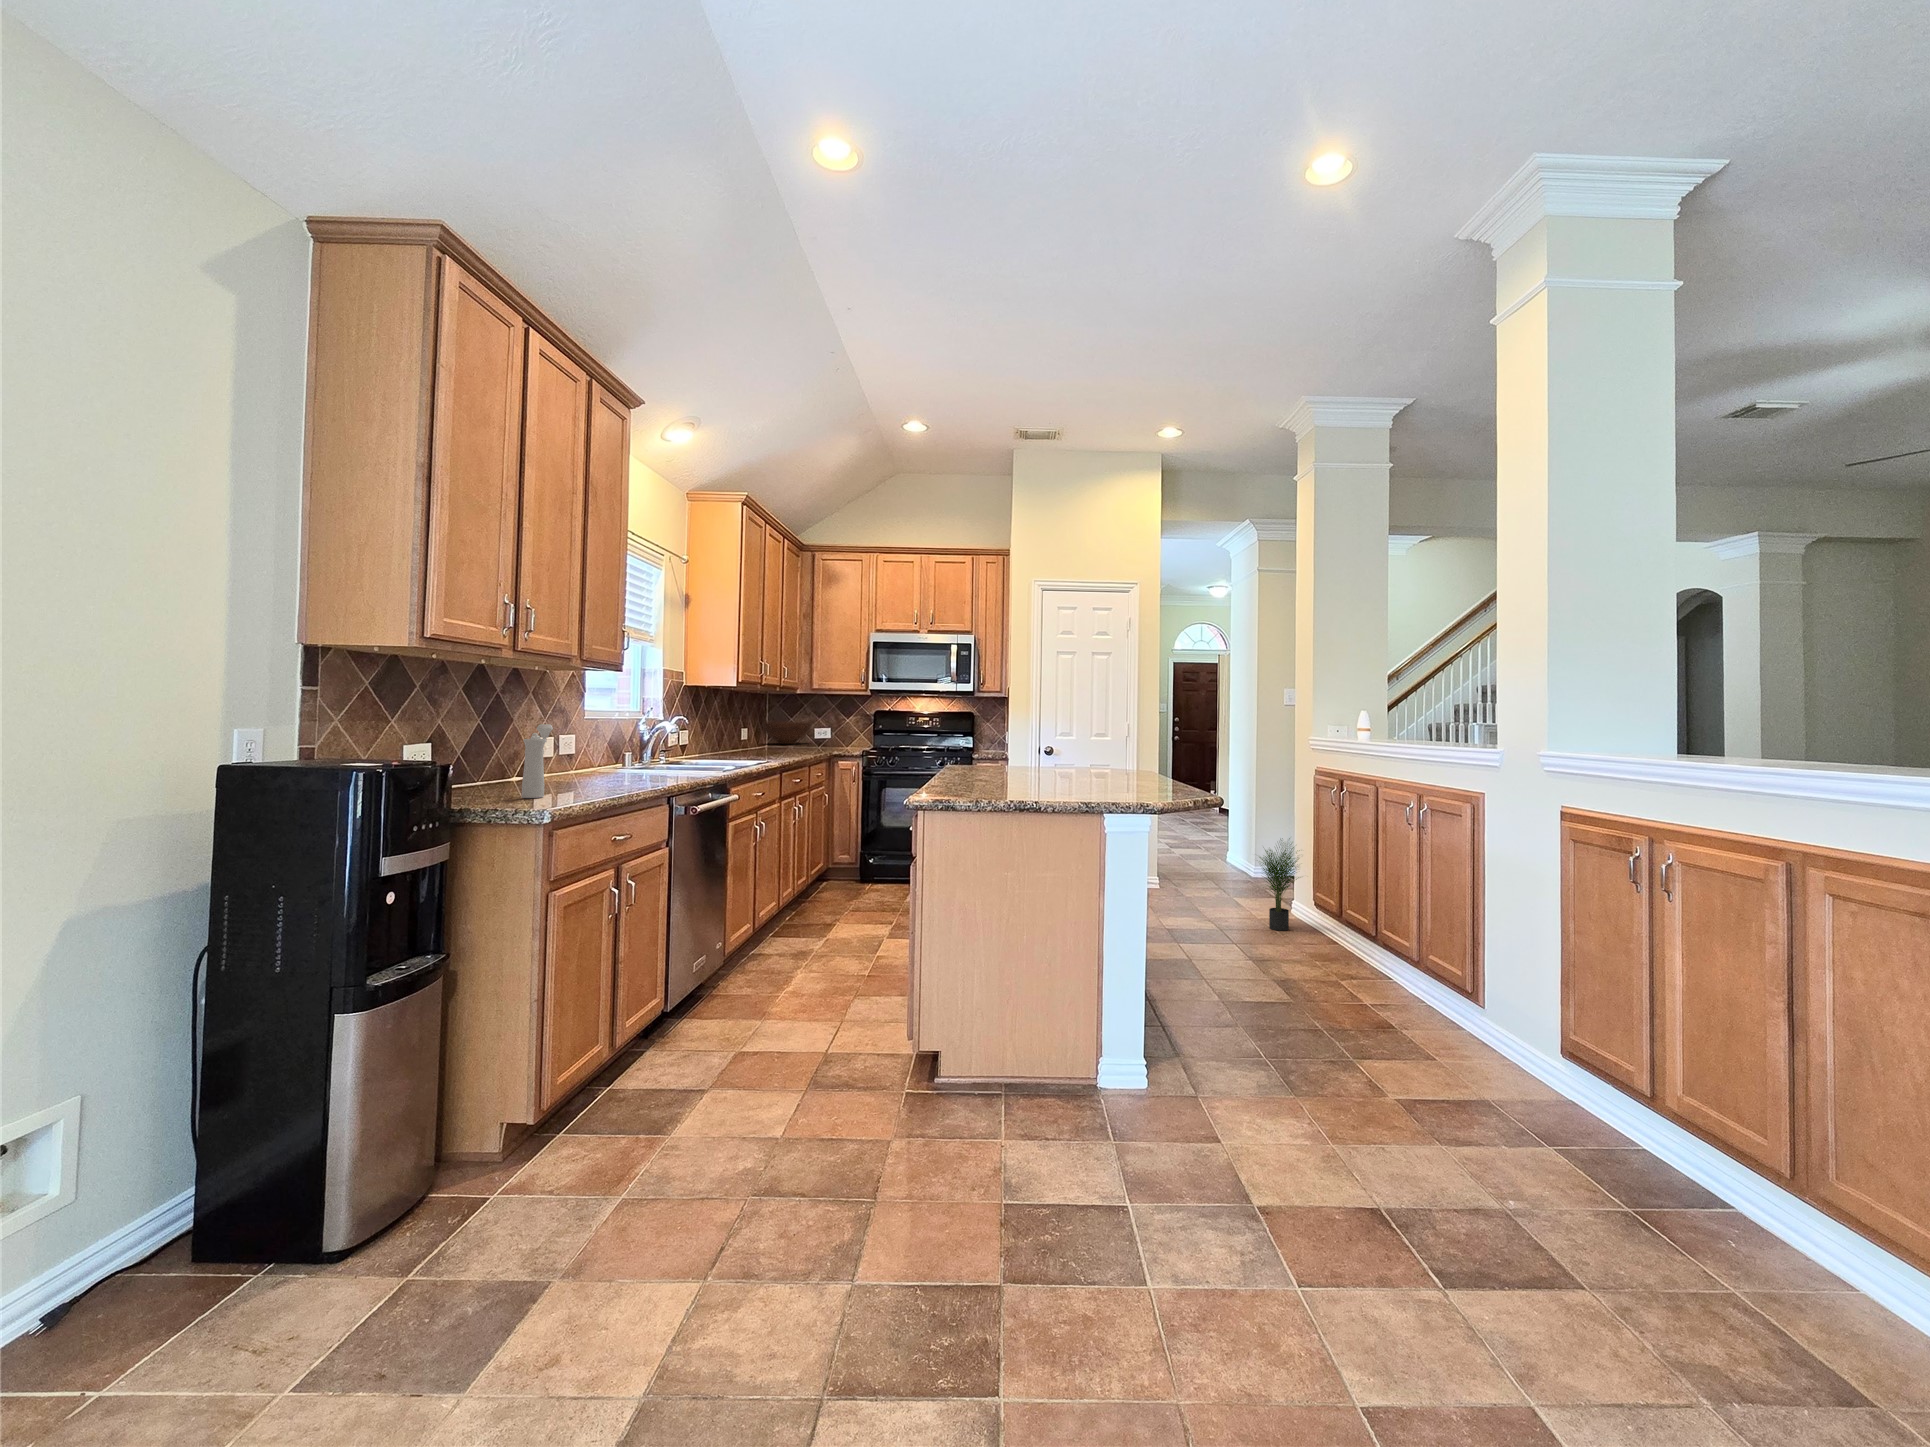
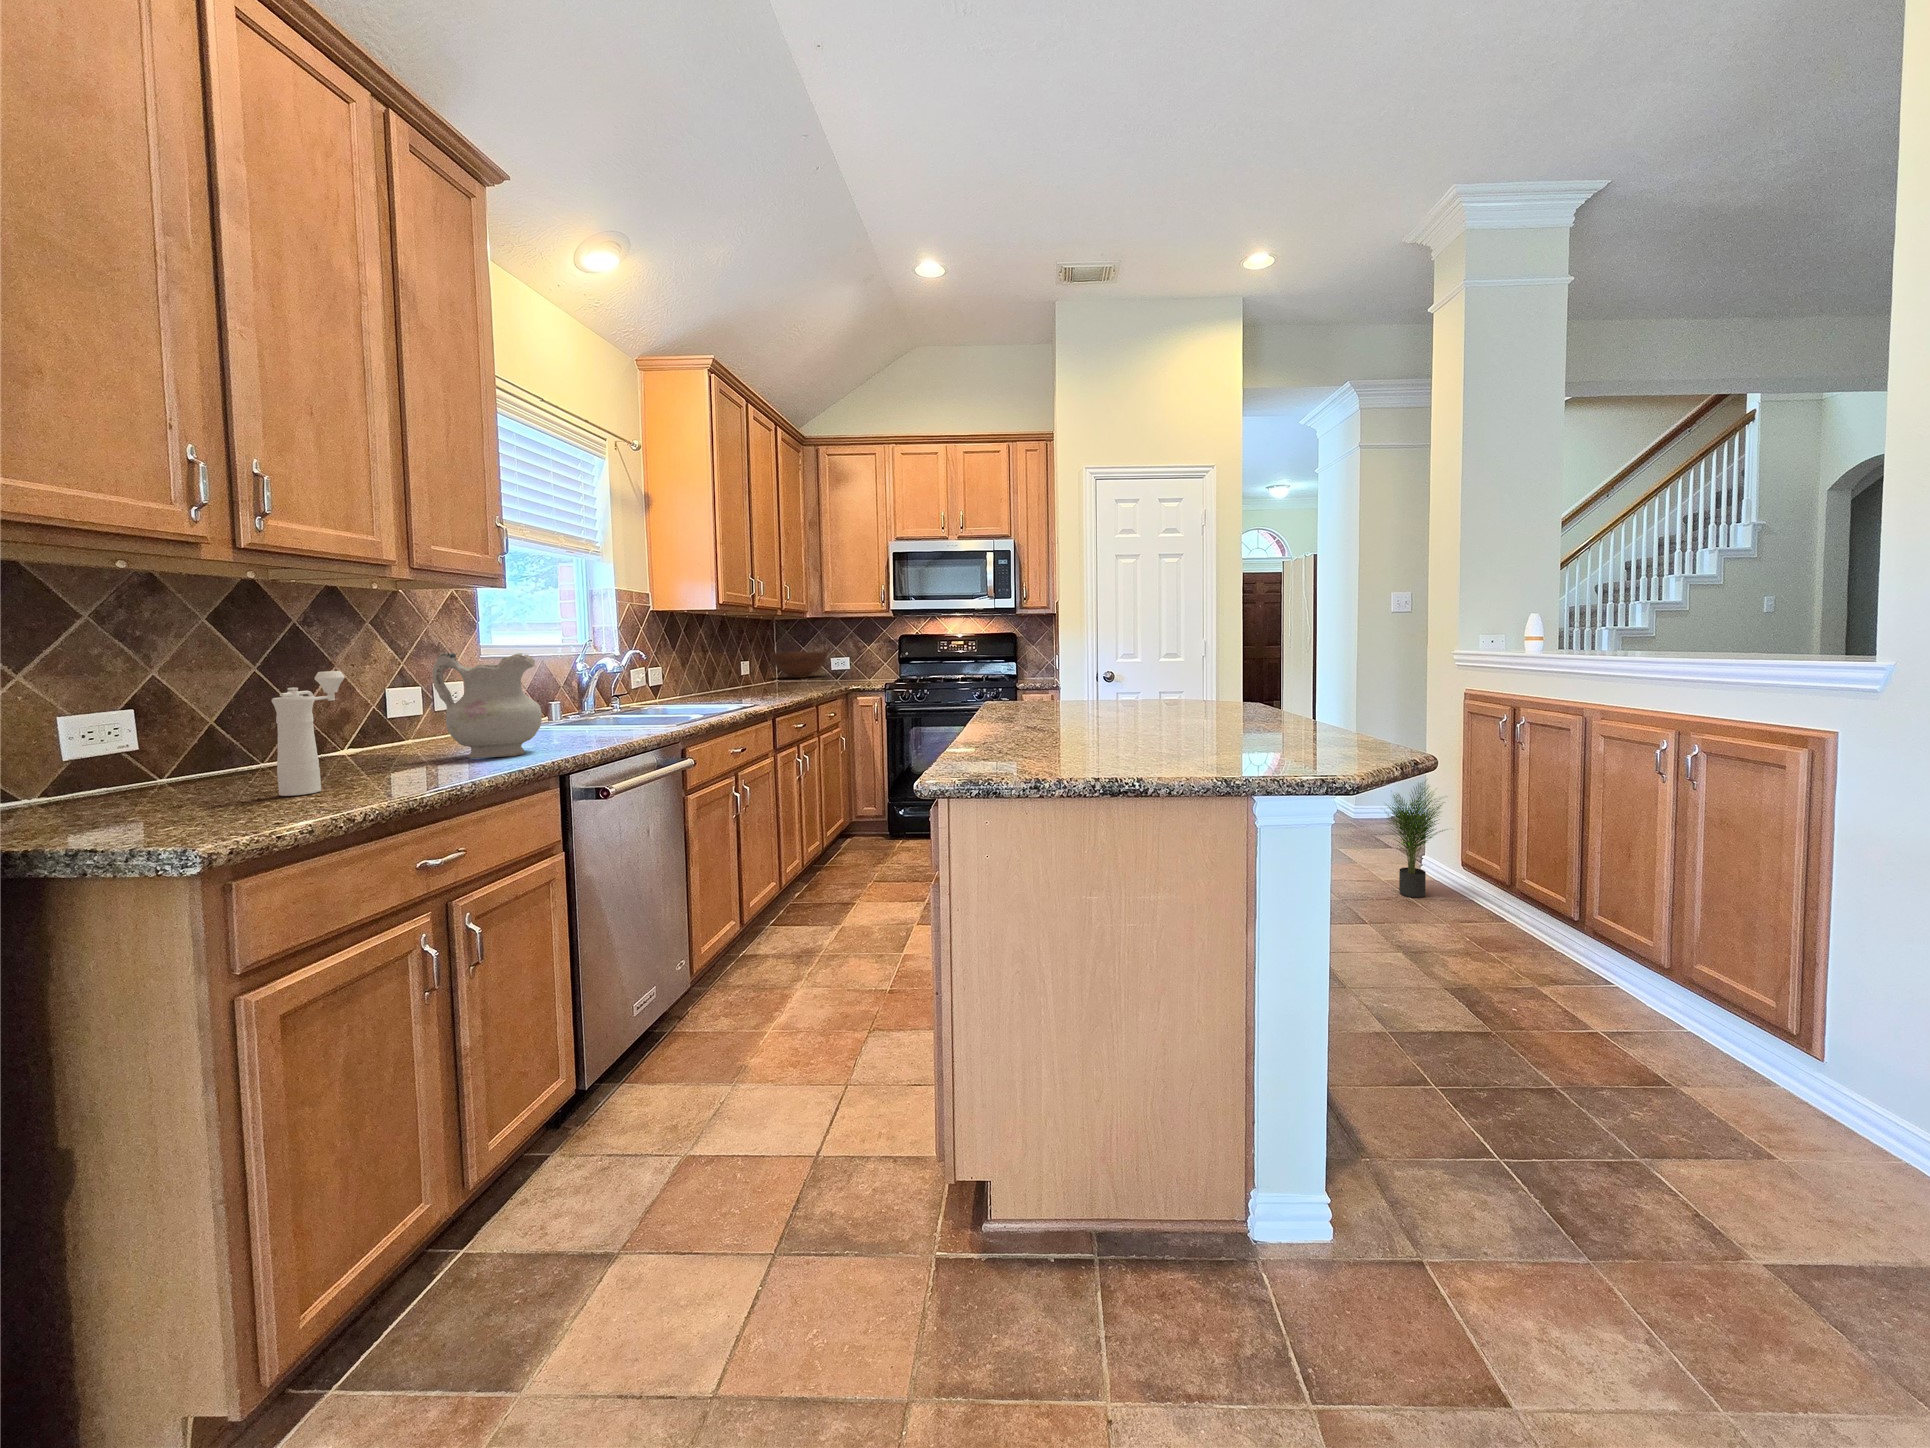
ceramic pitcher: none [584,714,651,785] -> present [432,652,542,758]

